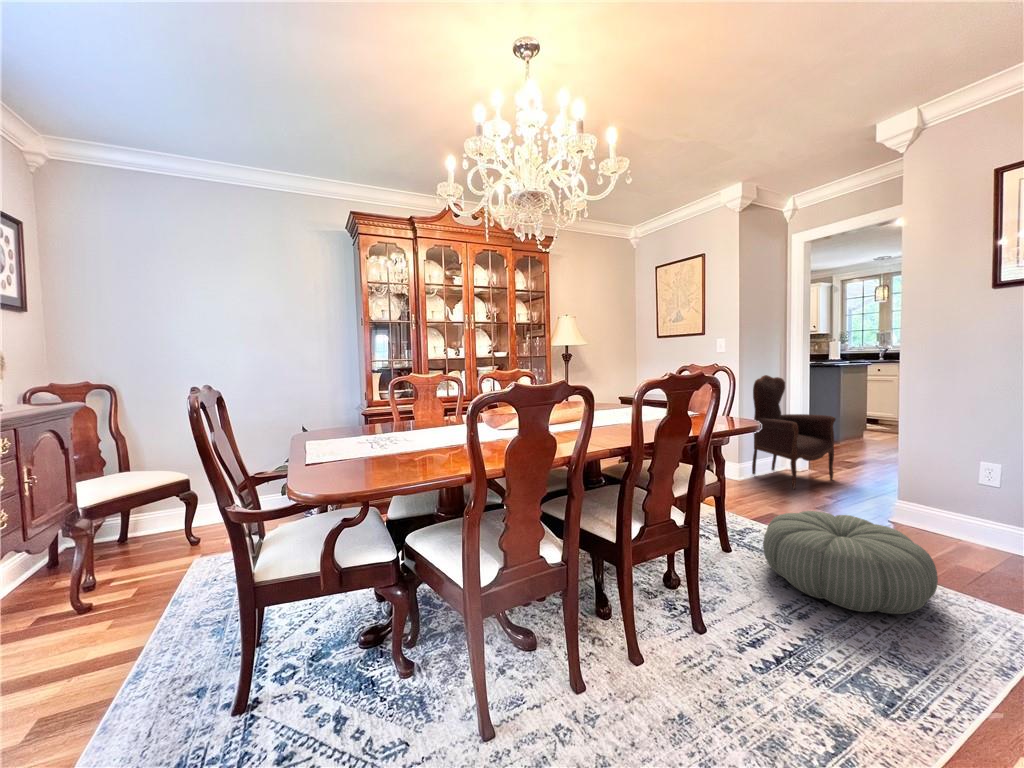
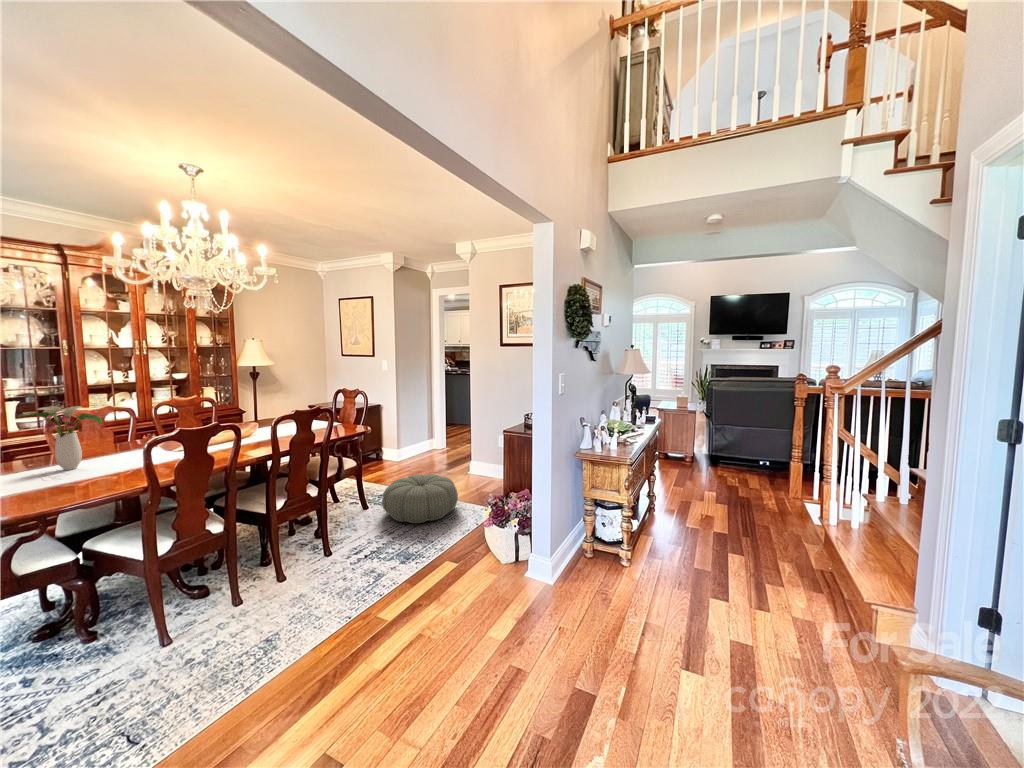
flower arrangement: none [364,363,433,437] -> present [18,406,102,470]
armchair: present [752,375,836,489] -> none [408,386,458,463]

